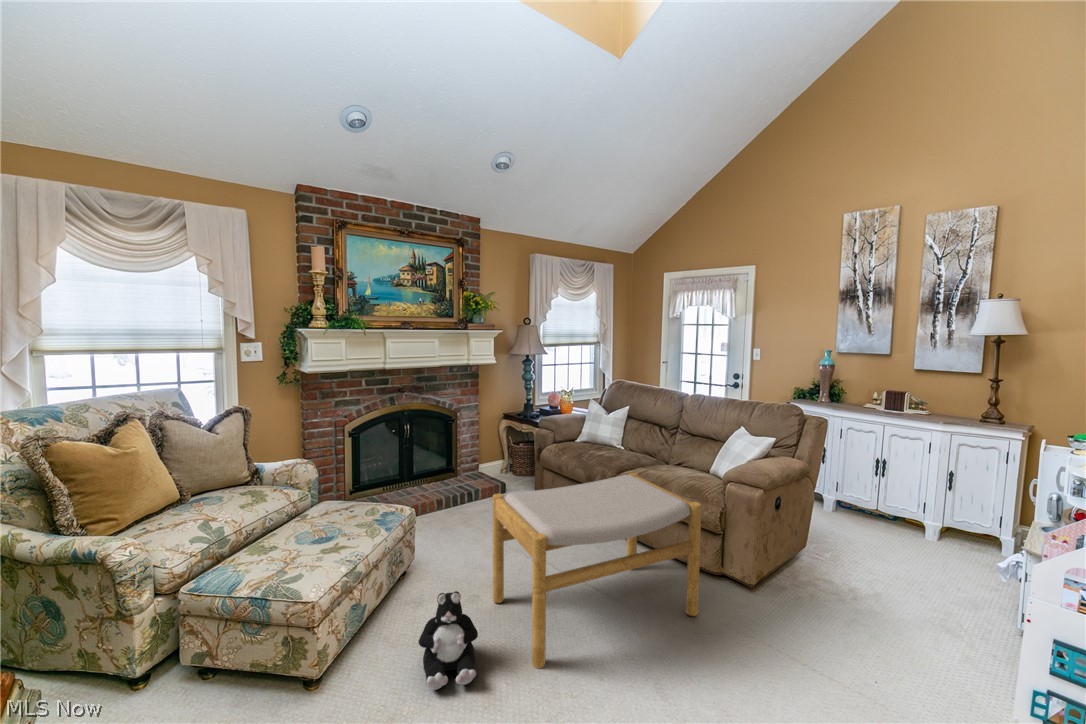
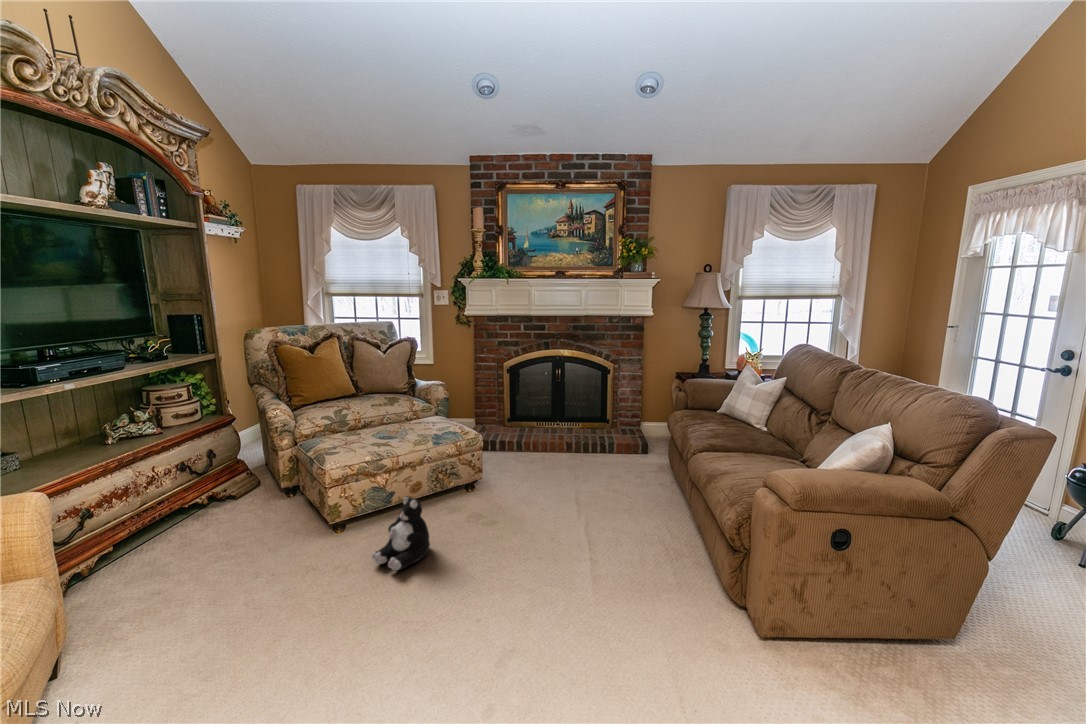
footstool: present [493,472,701,668] -> none [445,433,666,630]

